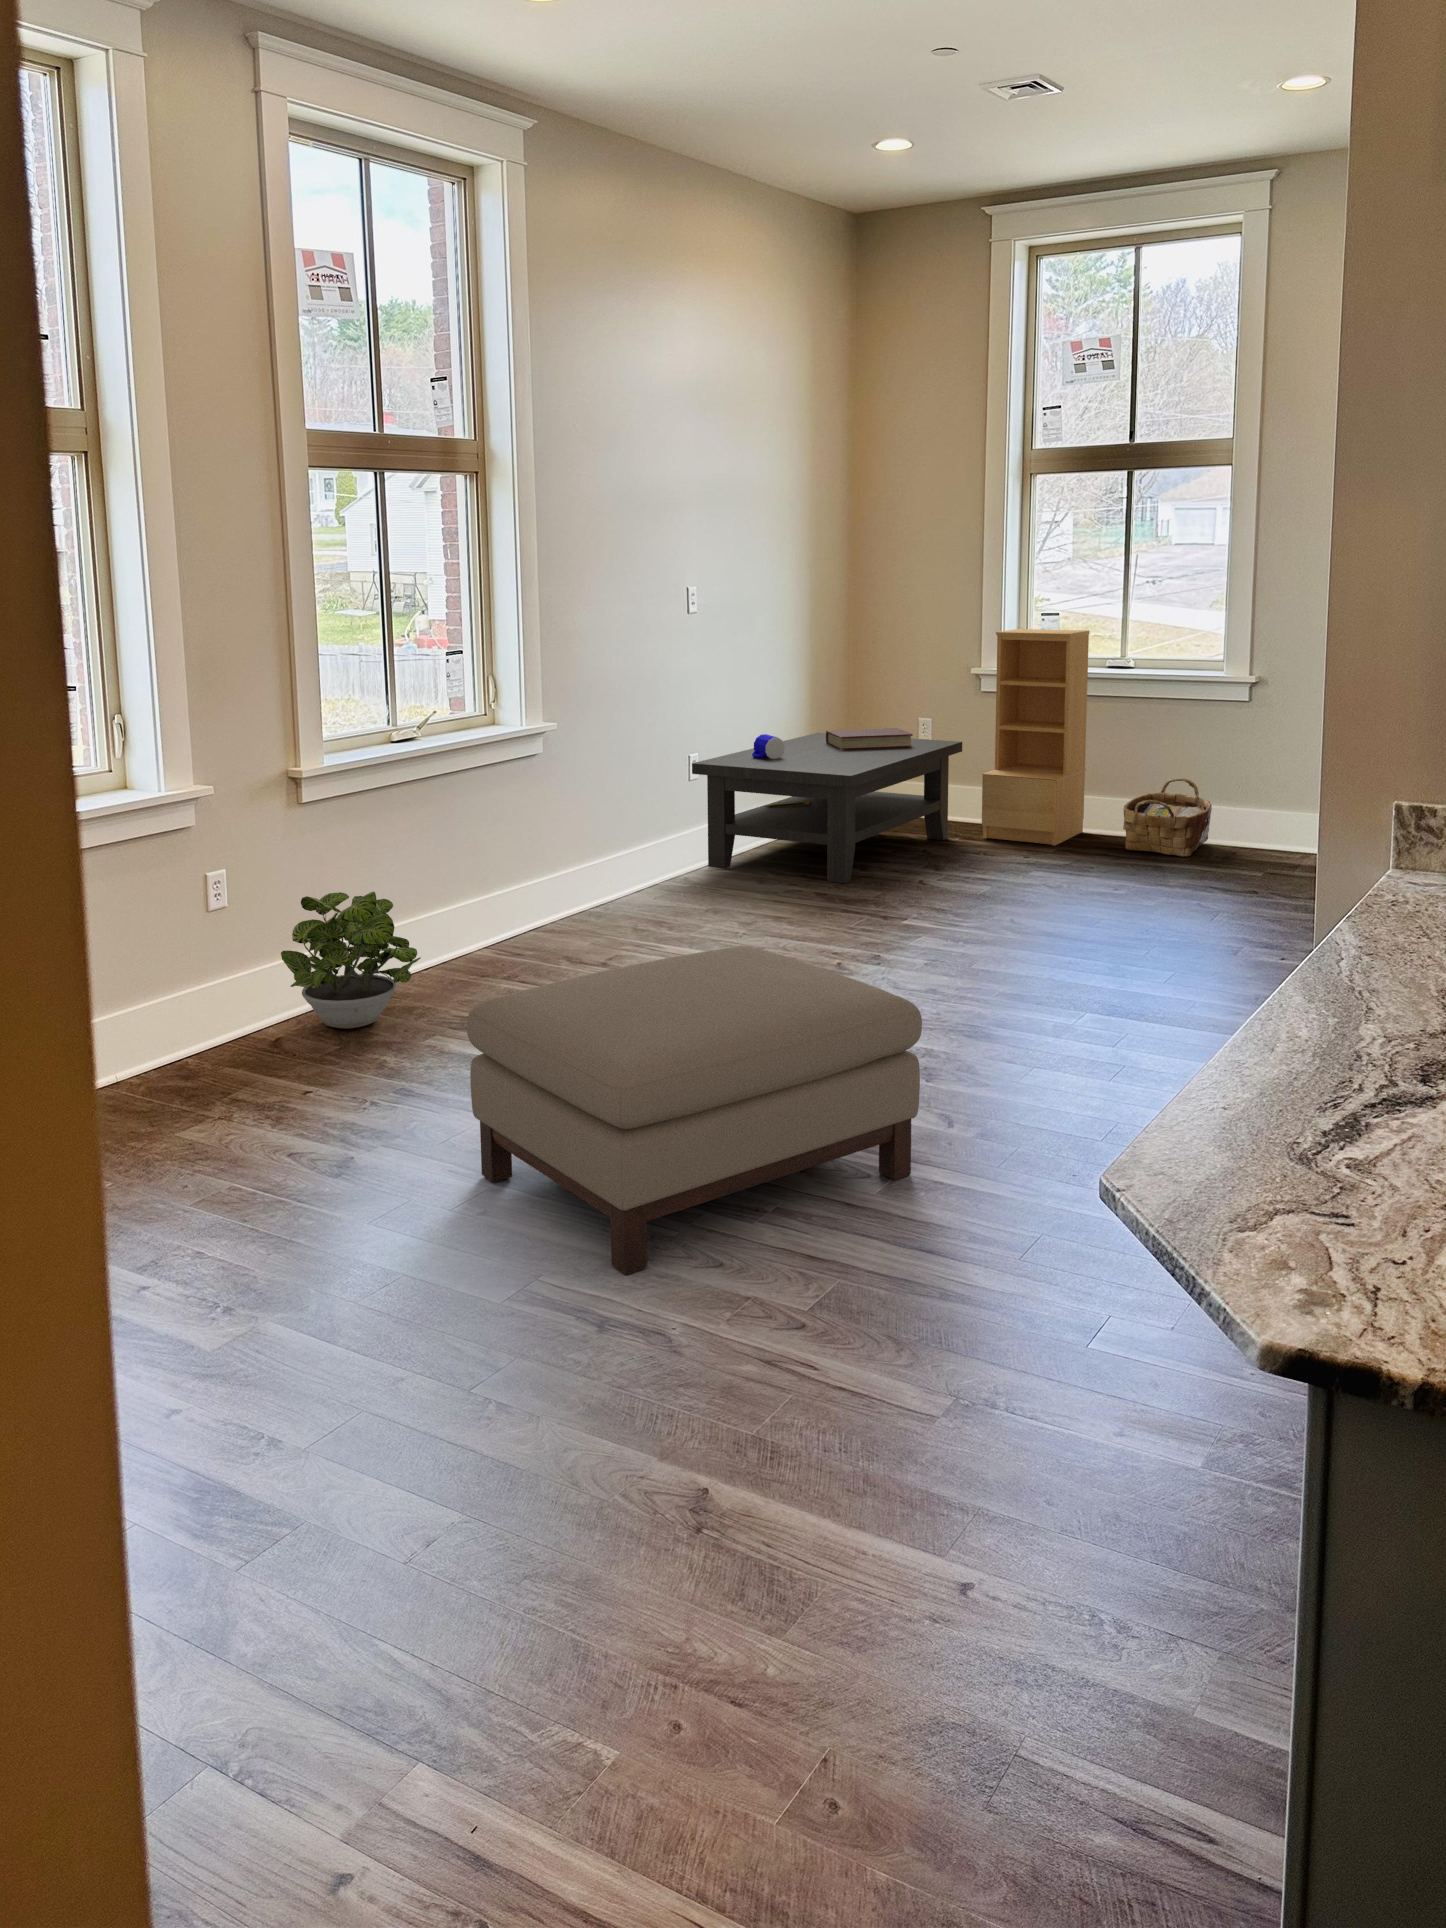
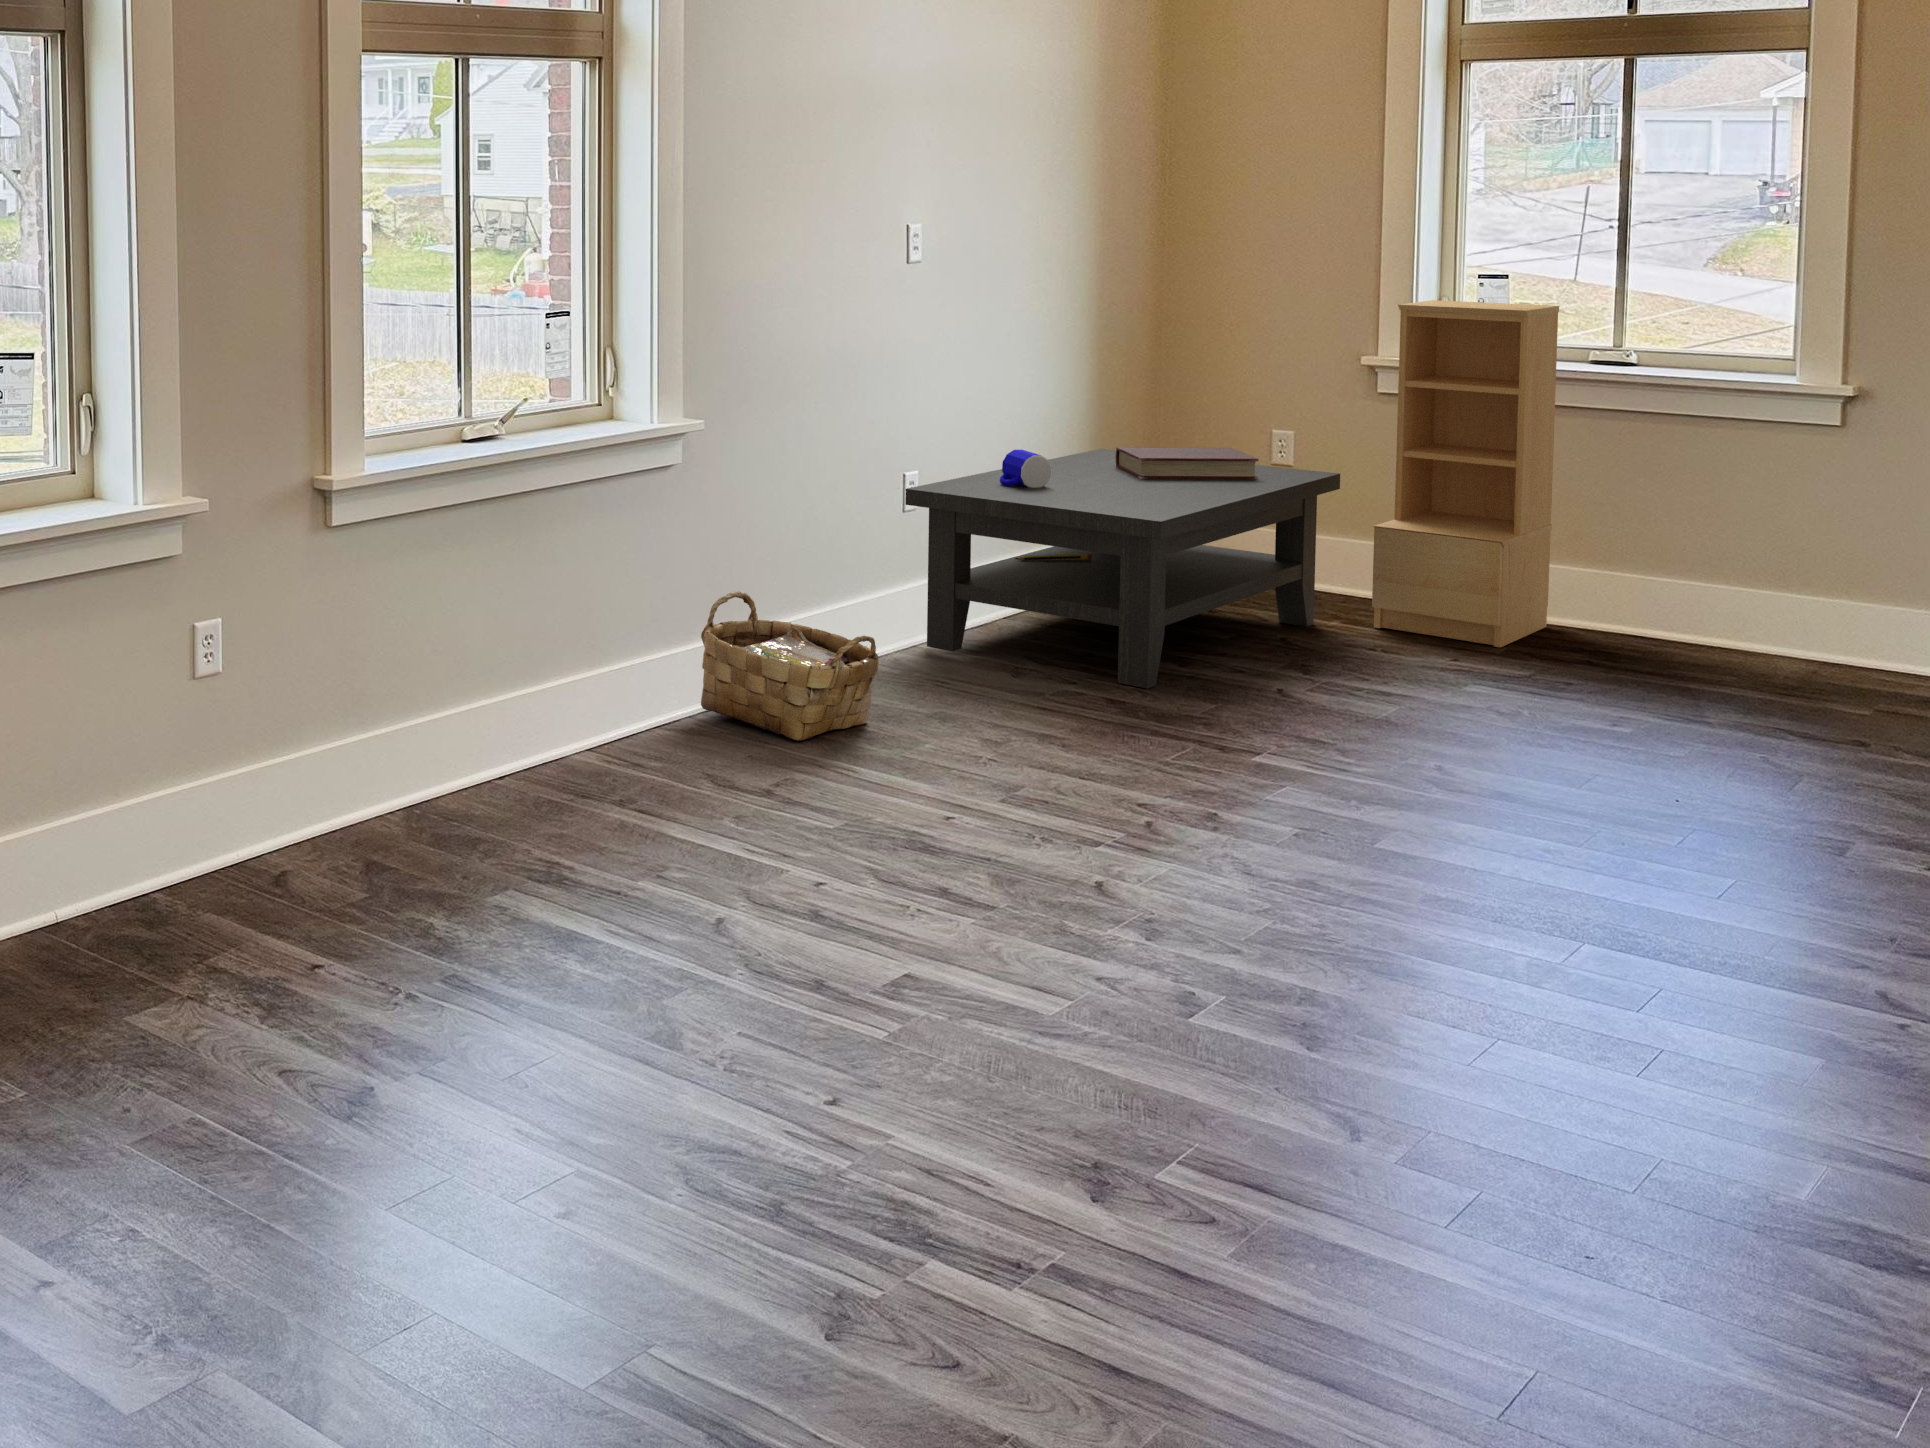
woven basket: present [1123,778,1212,857] -> present [701,591,879,741]
potted plant: present [281,892,421,1029] -> none [290,661,491,867]
ottoman: present [467,946,922,1274] -> none [553,802,1316,1360]

